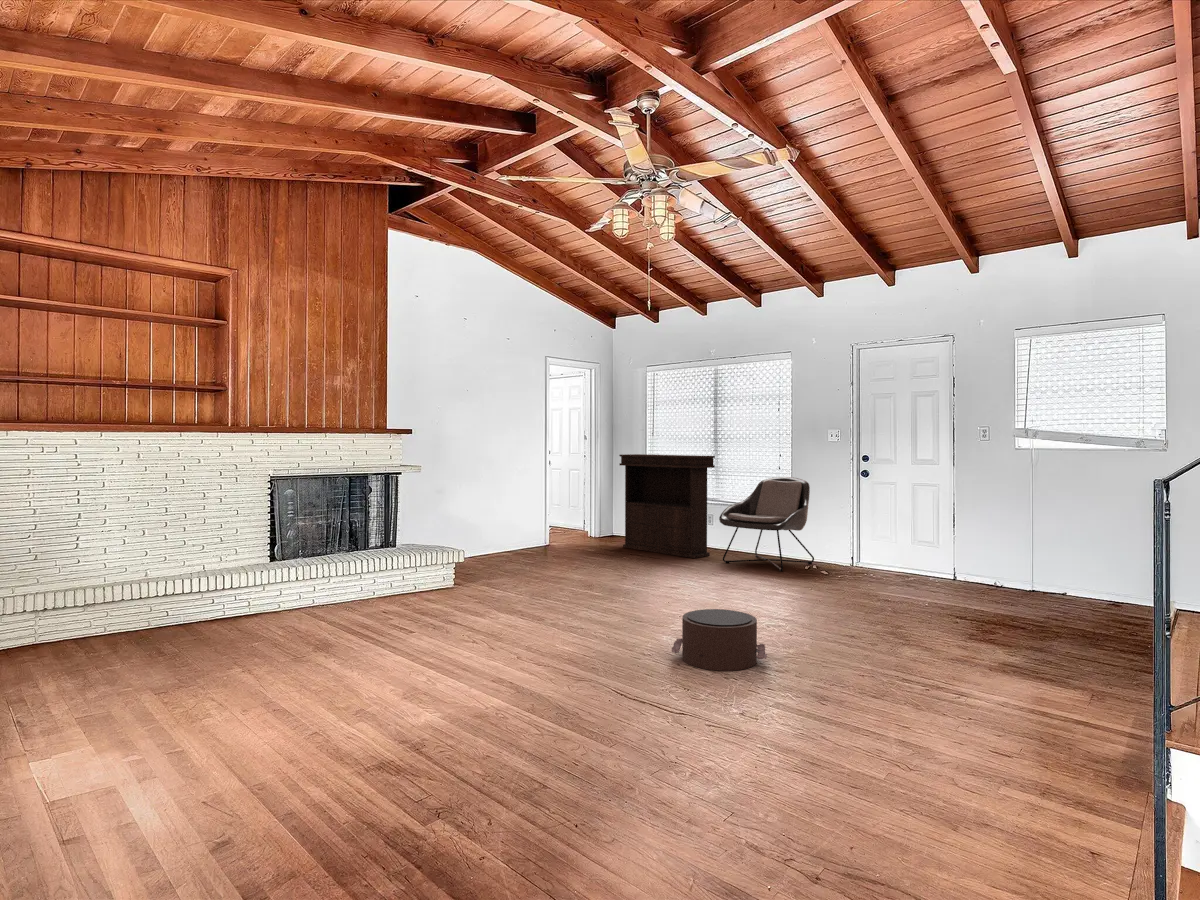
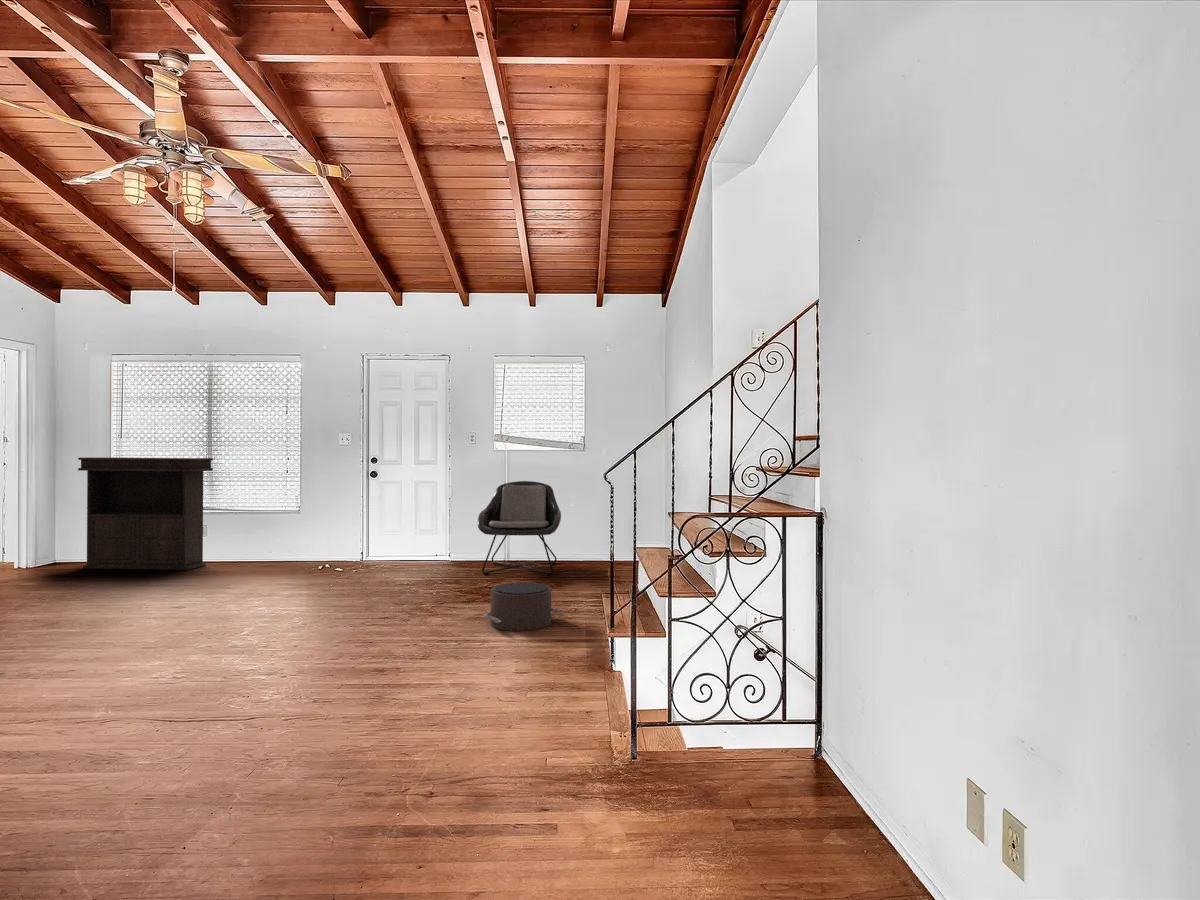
lounge chair: present [719,477,814,571] -> present [478,481,561,575]
pouf: present [672,609,767,671] -> present [483,582,565,631]

